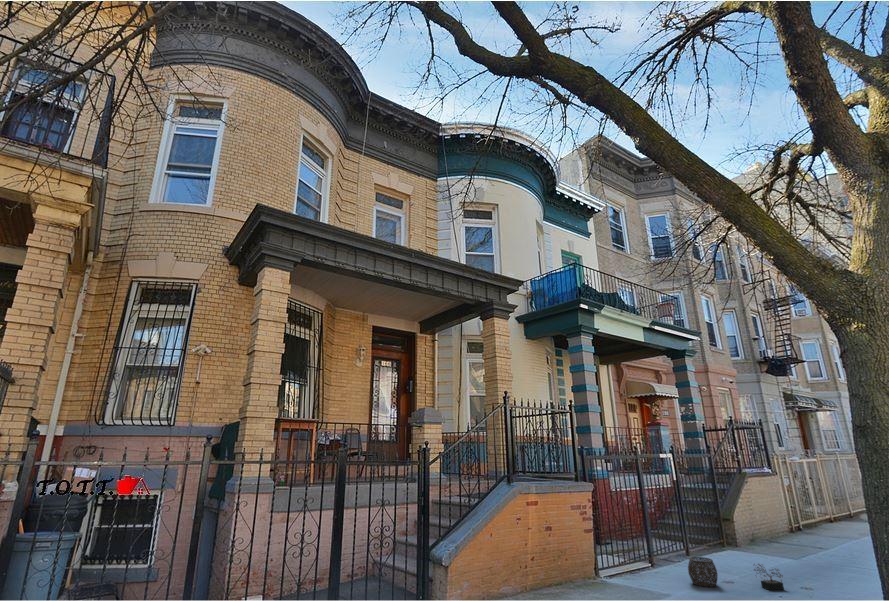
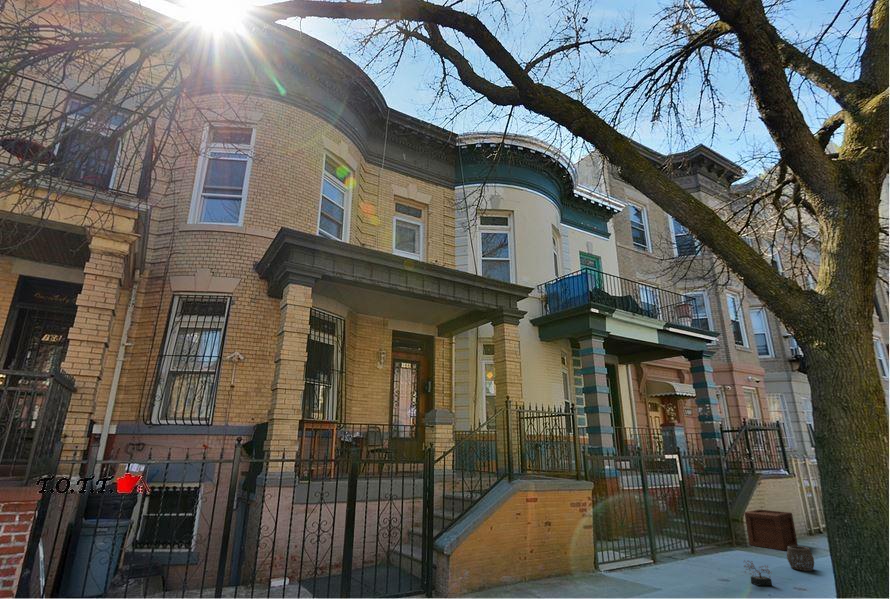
wooden crate: none [736,509,790,551] -> present [745,510,798,550]
woven basket: present [688,557,718,587] -> present [787,546,814,571]

